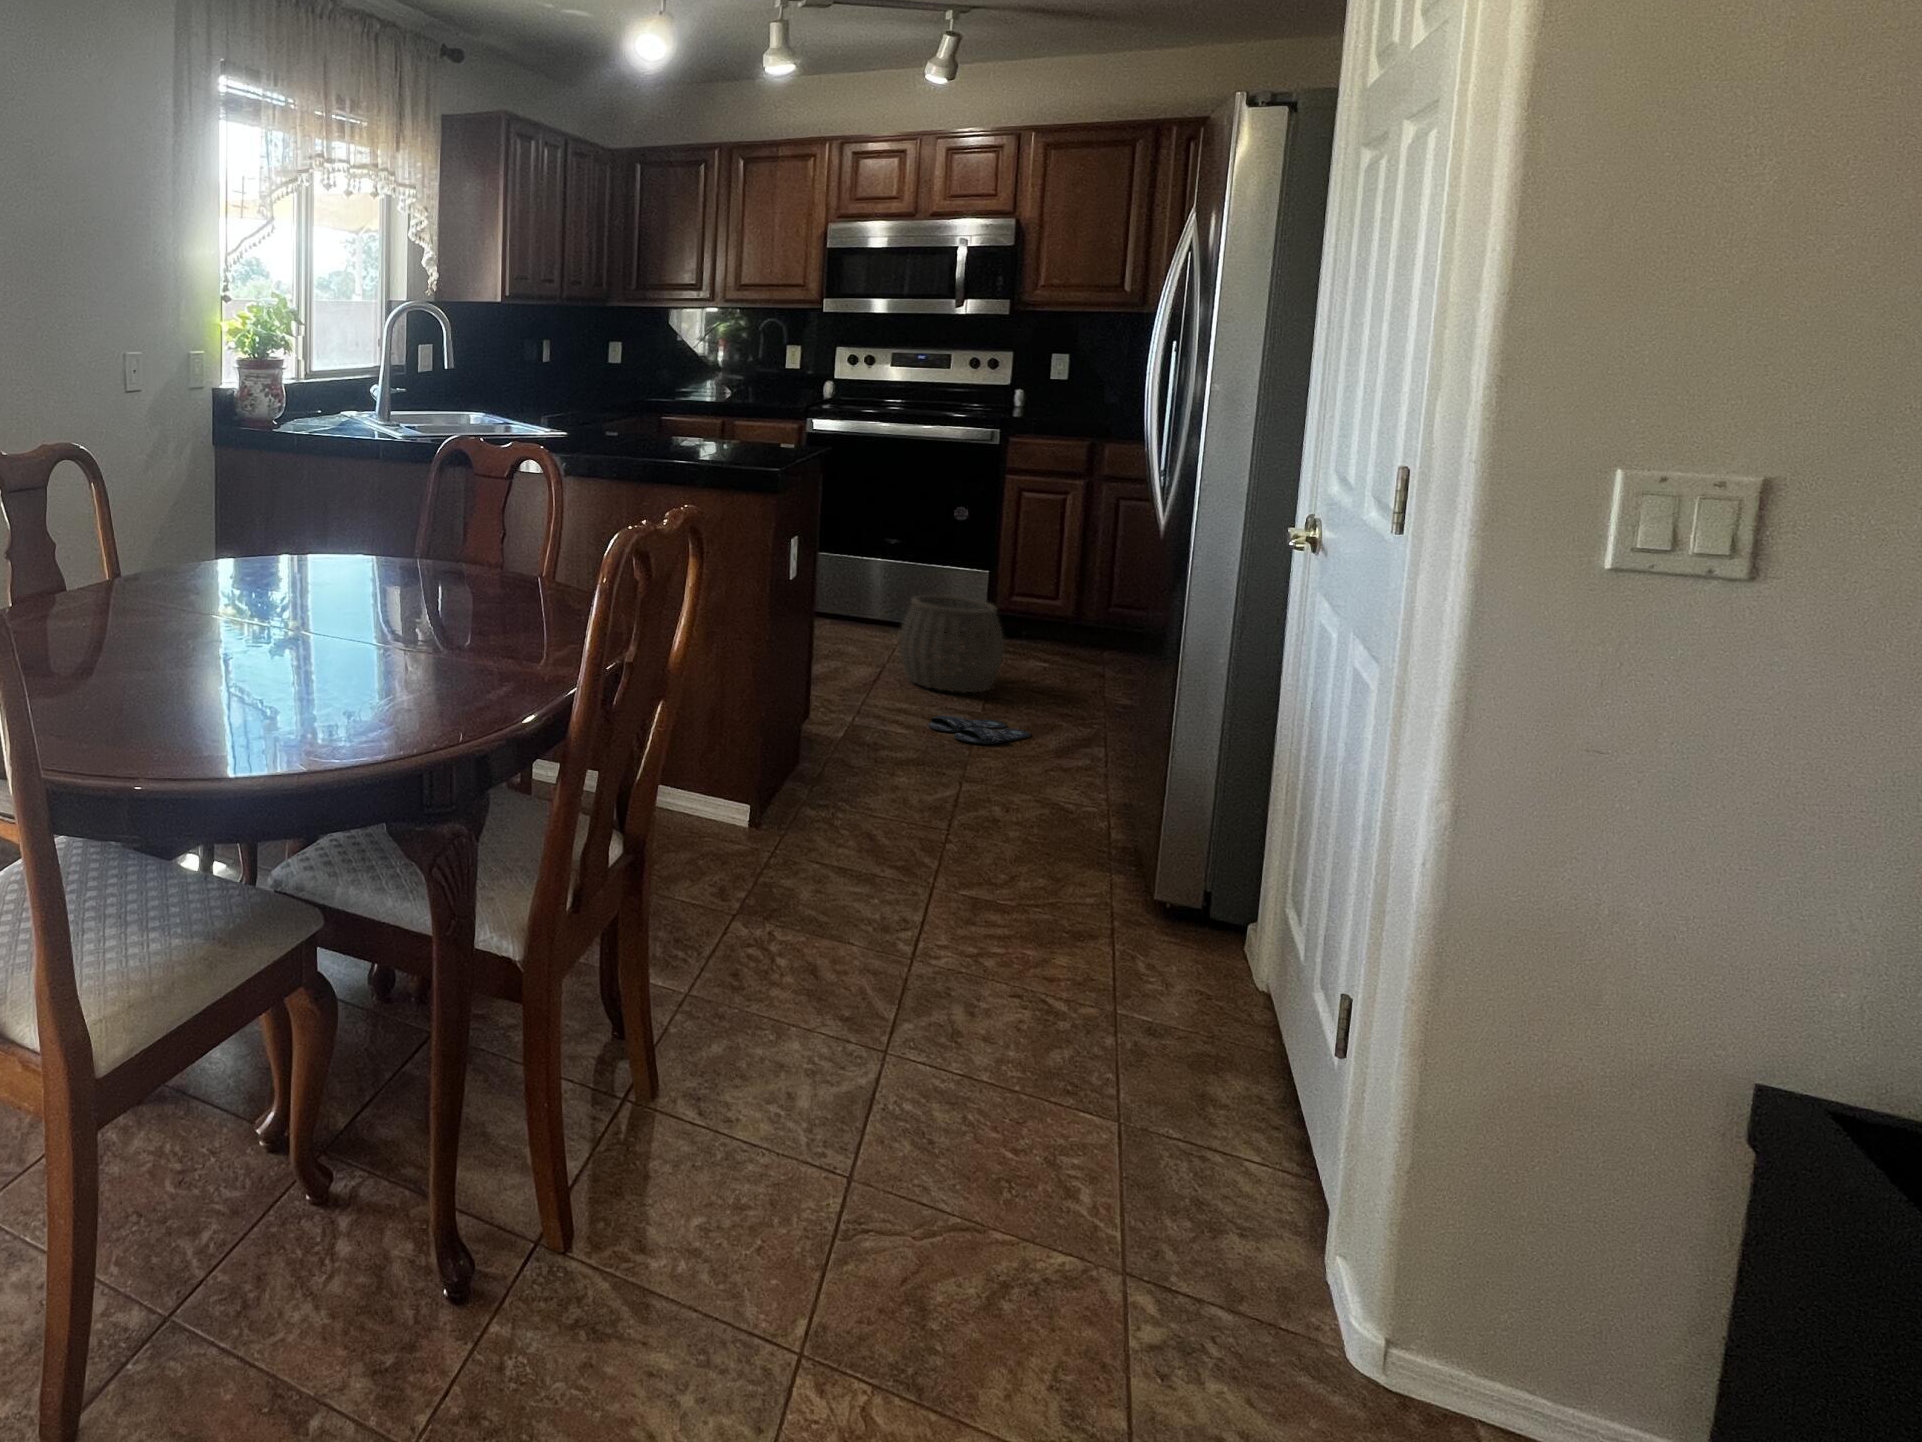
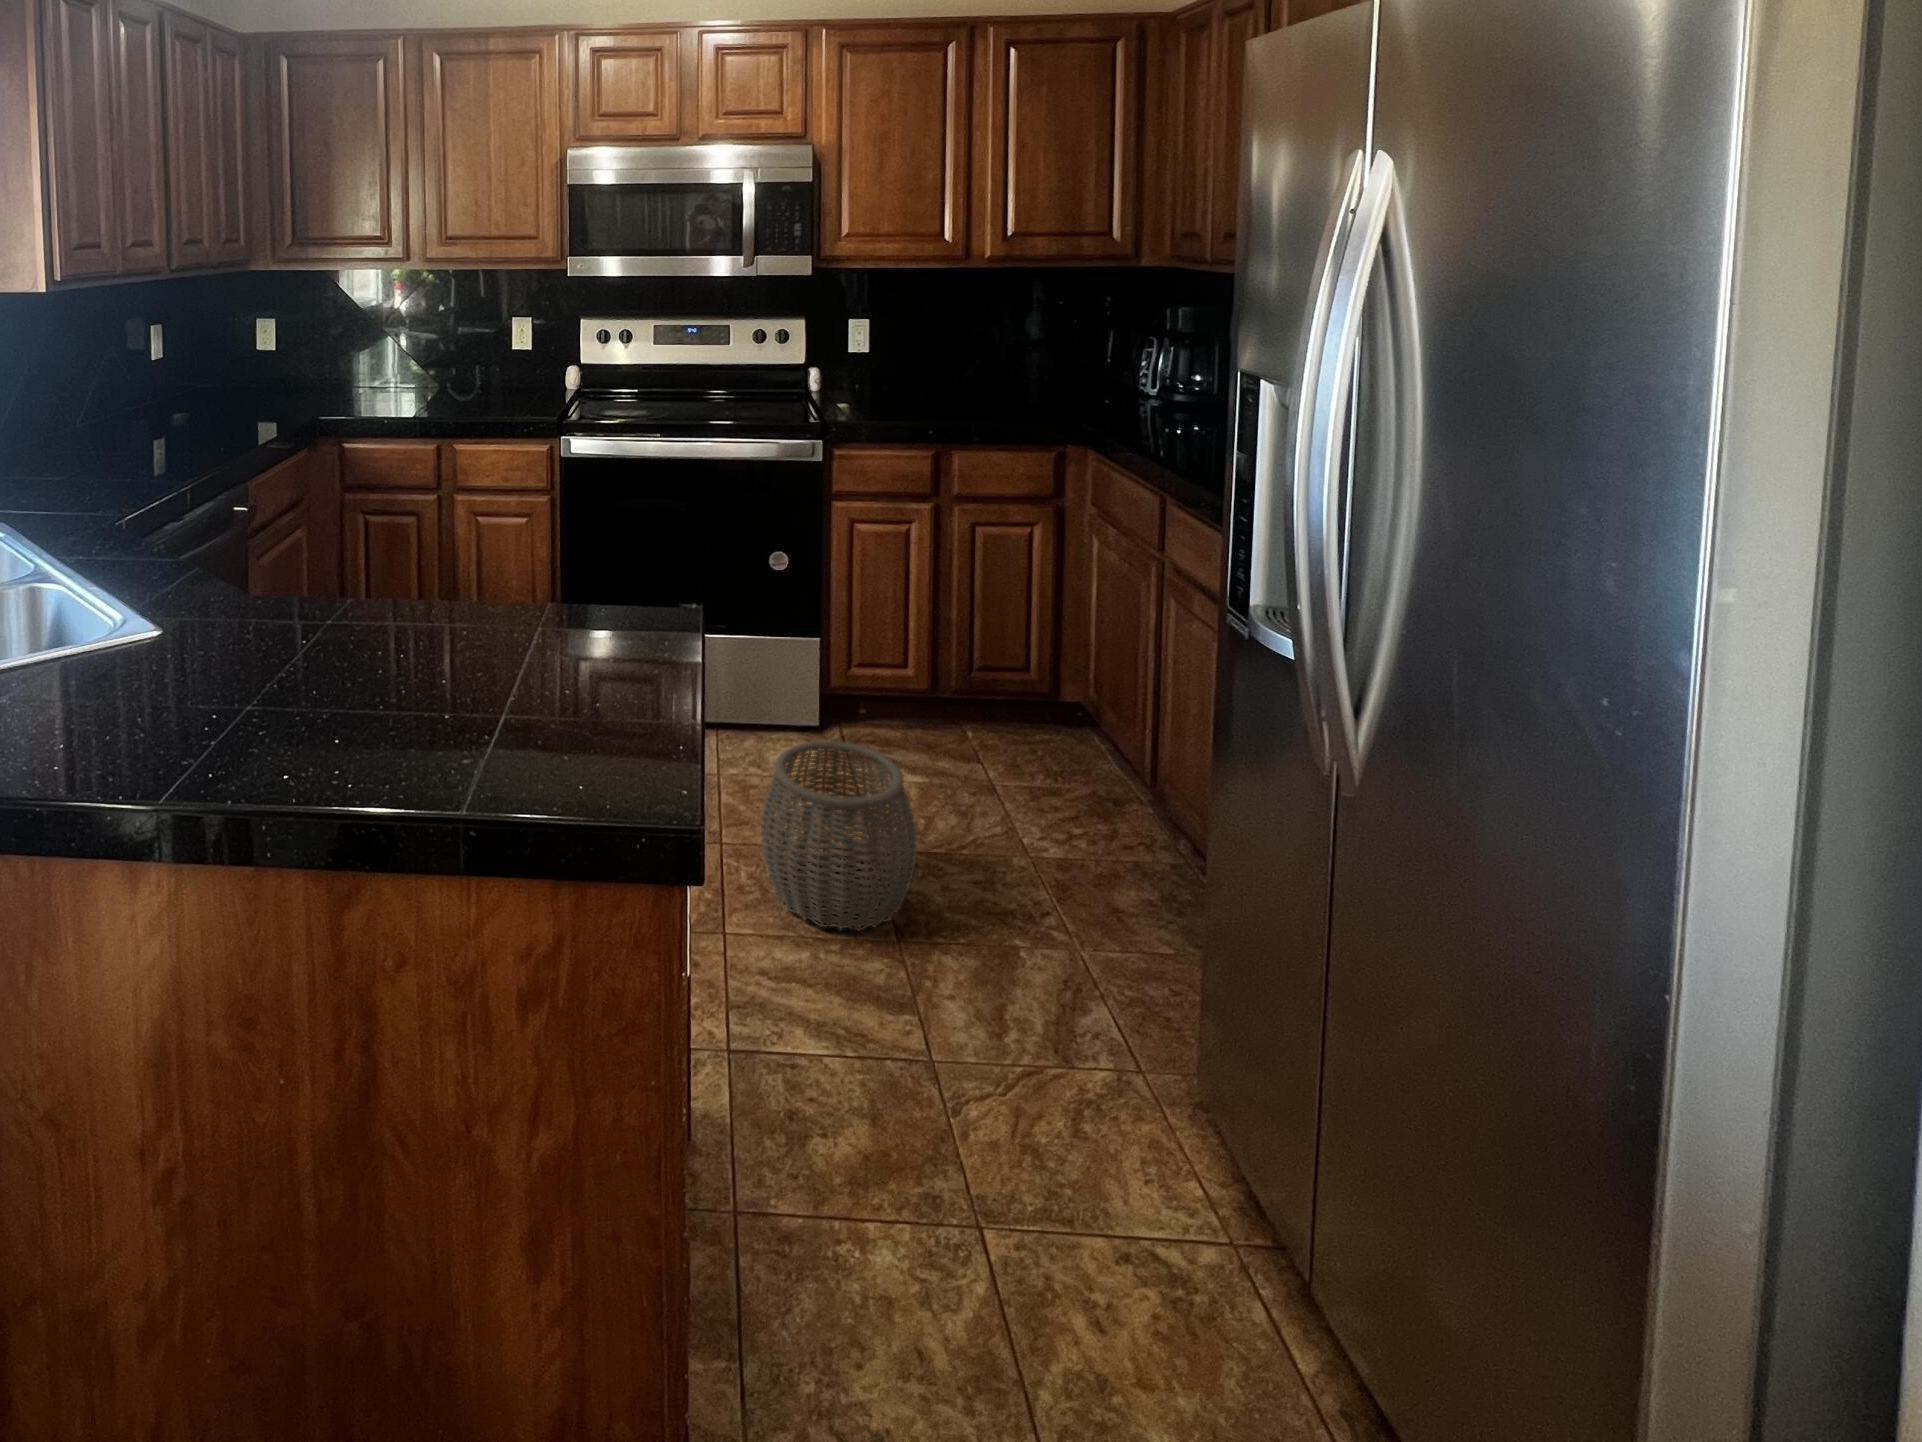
slippers: present [929,715,1031,744] -> none [880,1020,1038,1152]

